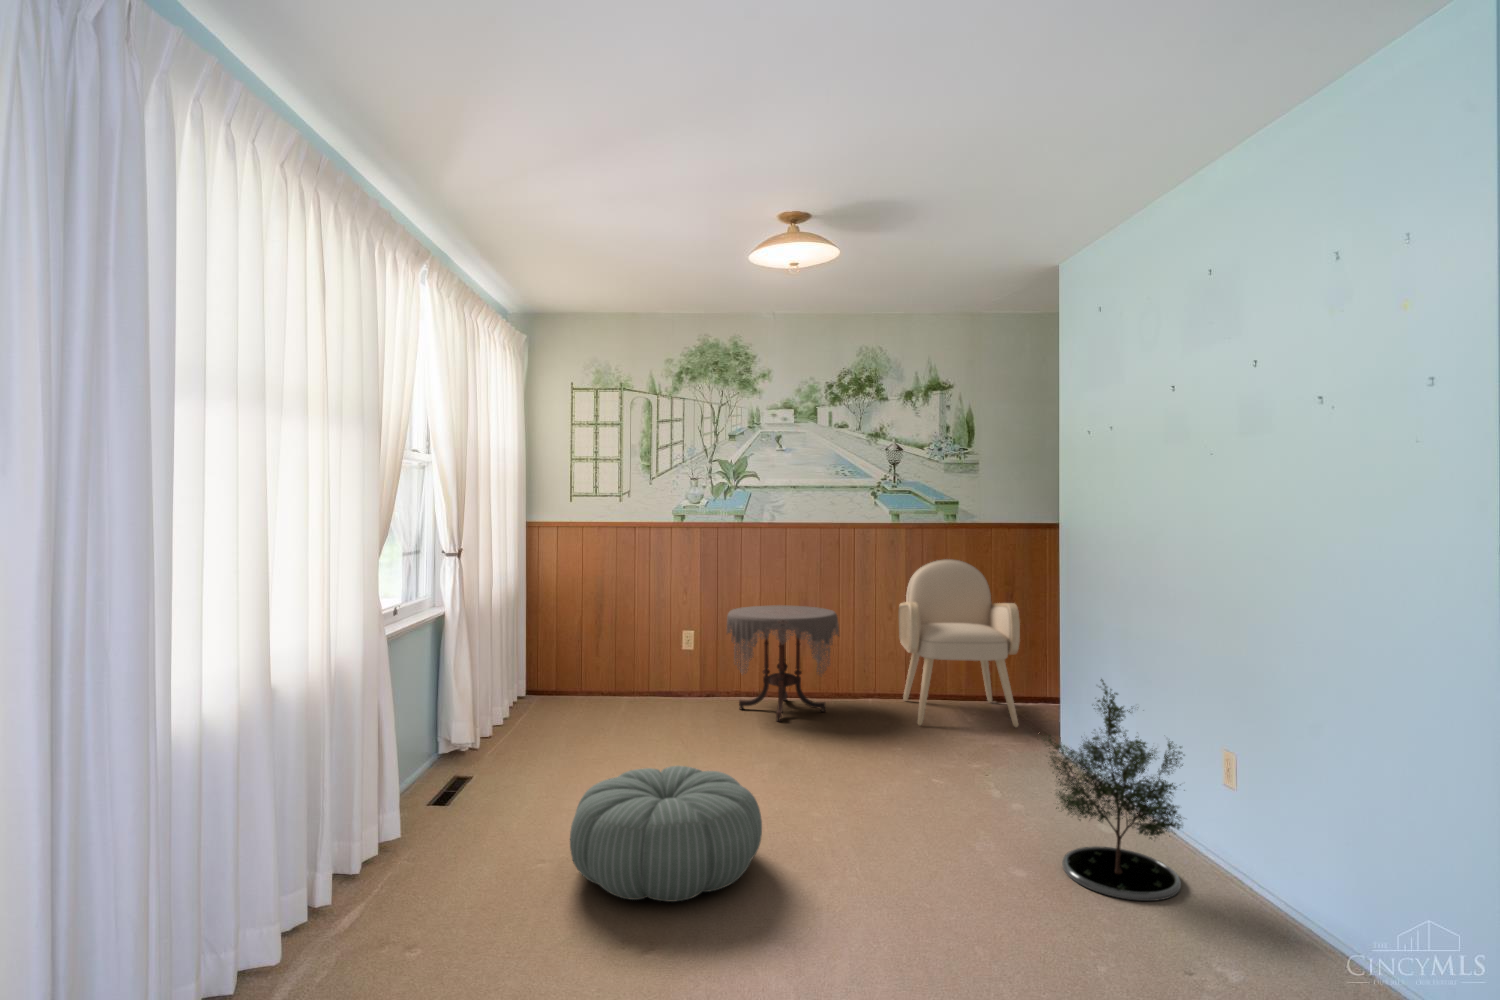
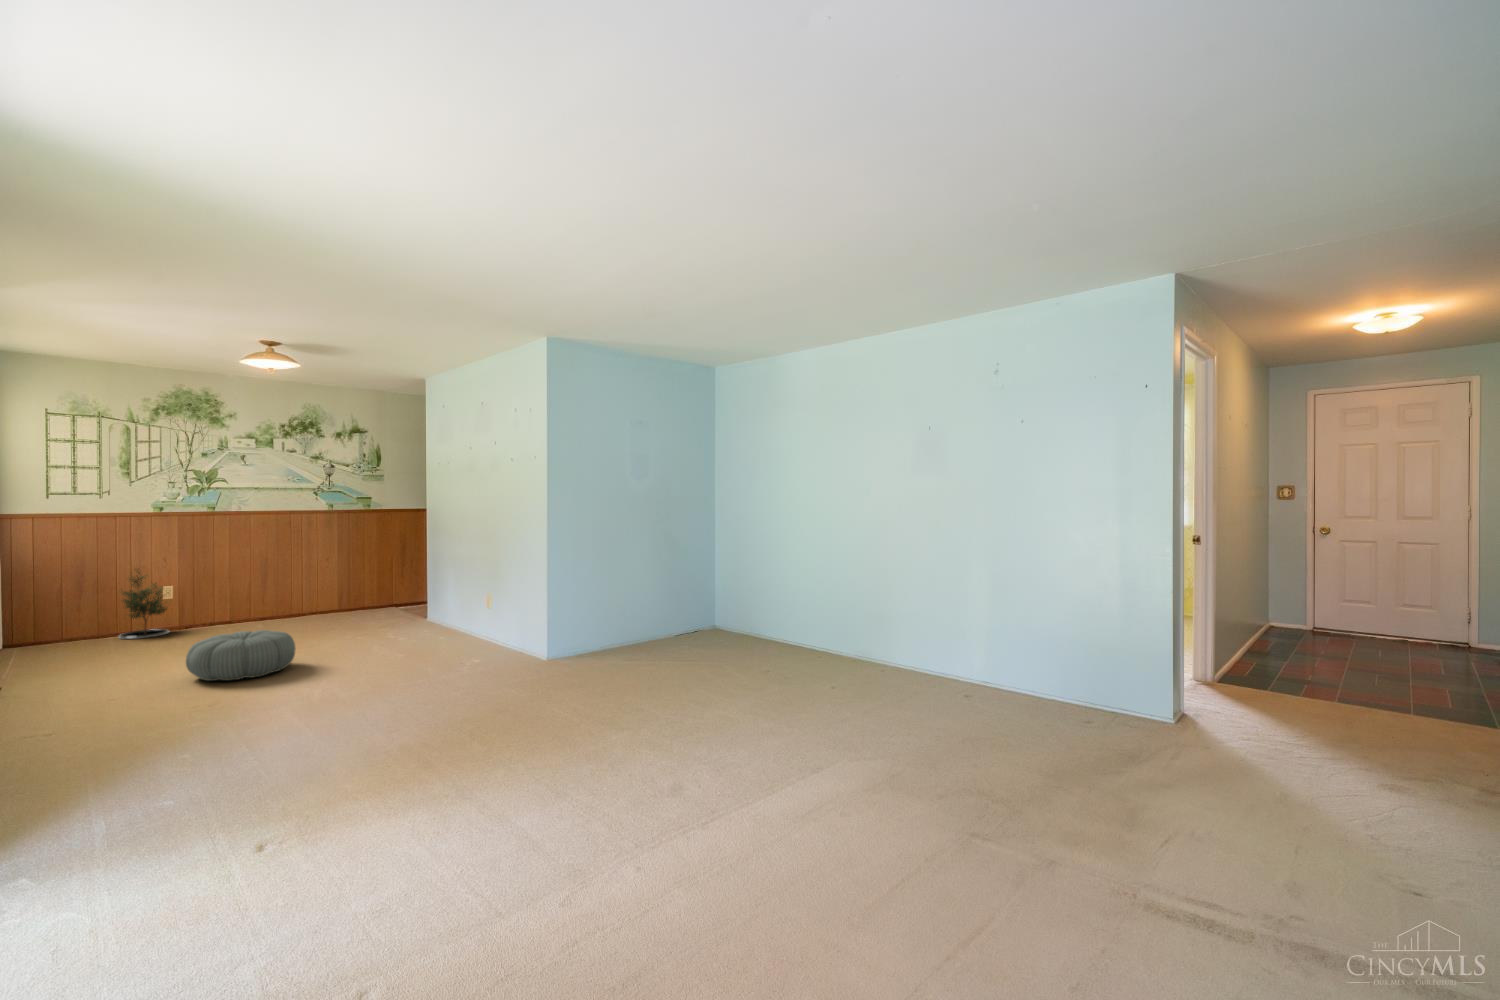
armchair: present [899,559,1020,727] -> none [334,530,409,619]
side table: present [727,605,839,721] -> none [212,563,297,629]
potted tree: present [1042,679,1183,901] -> present [119,569,169,639]

